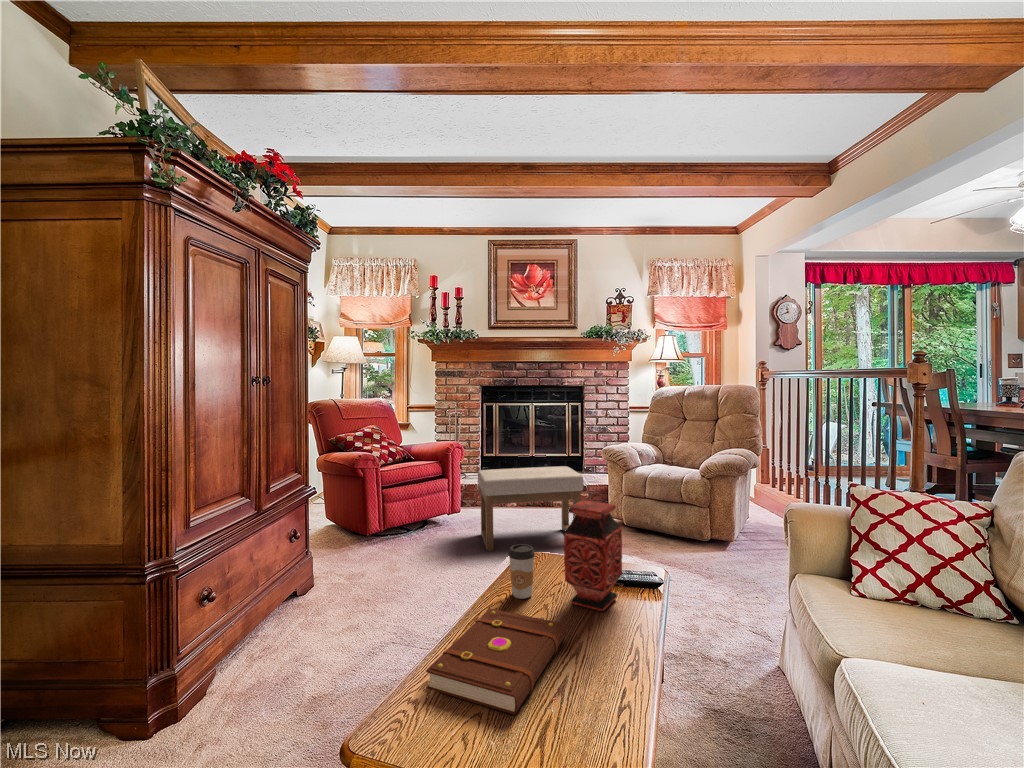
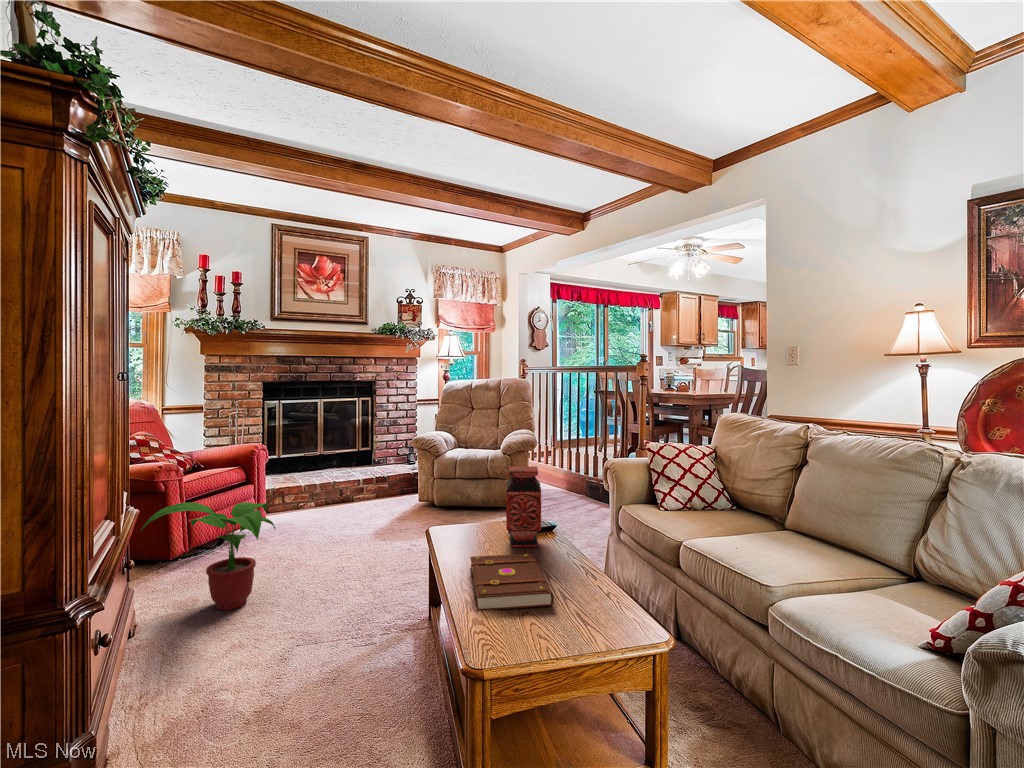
ottoman: present [478,466,583,551] -> none [300,458,413,548]
potted plant: none [311,493,421,595] -> present [141,502,275,610]
coffee cup: present [509,544,535,599] -> none [459,508,480,552]

